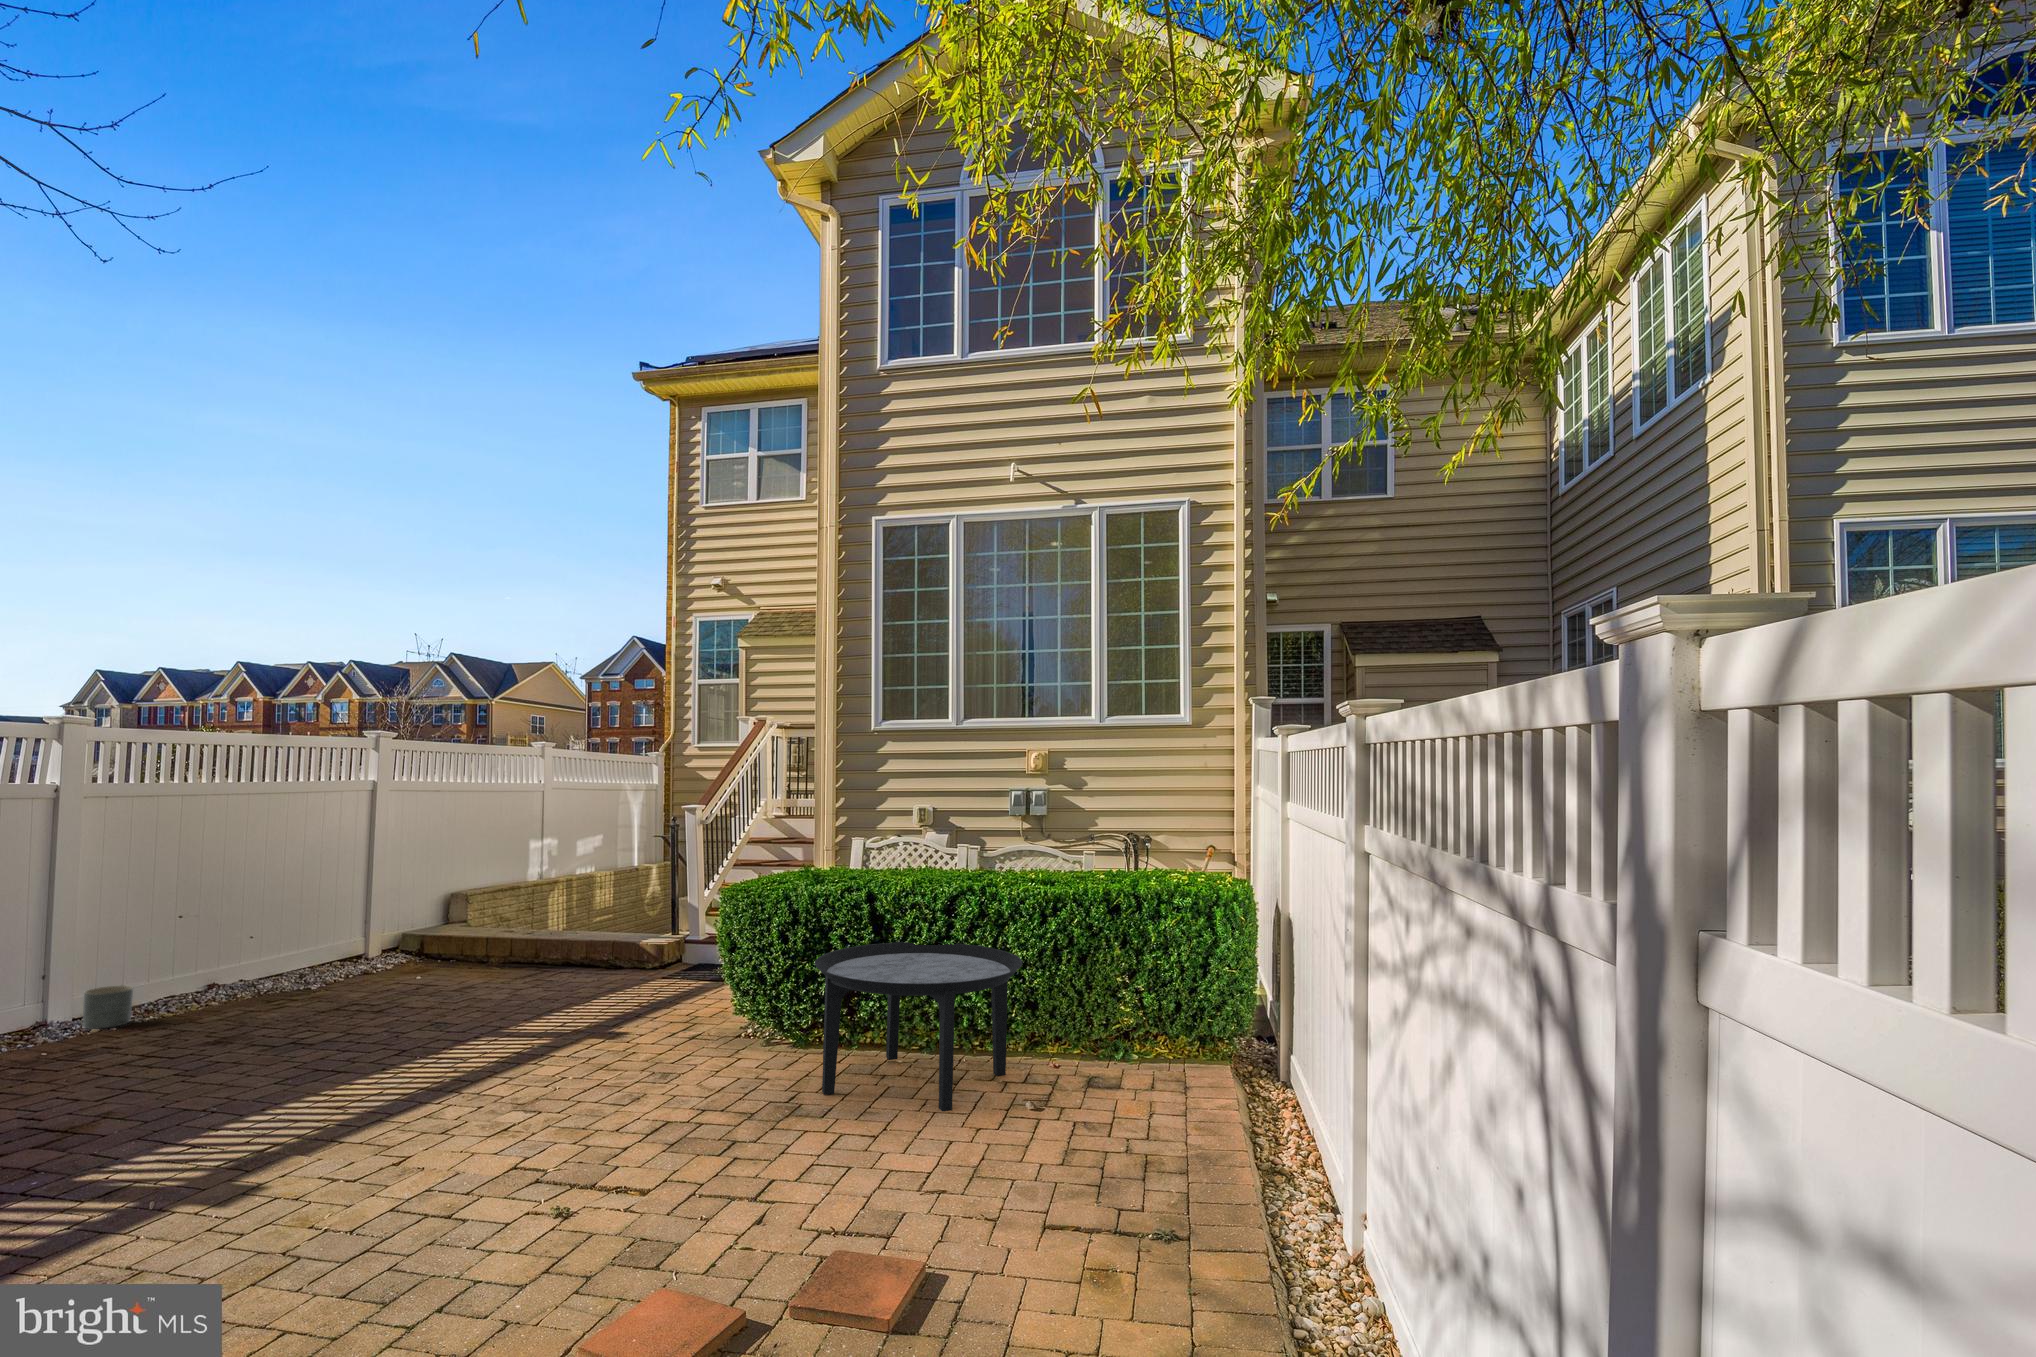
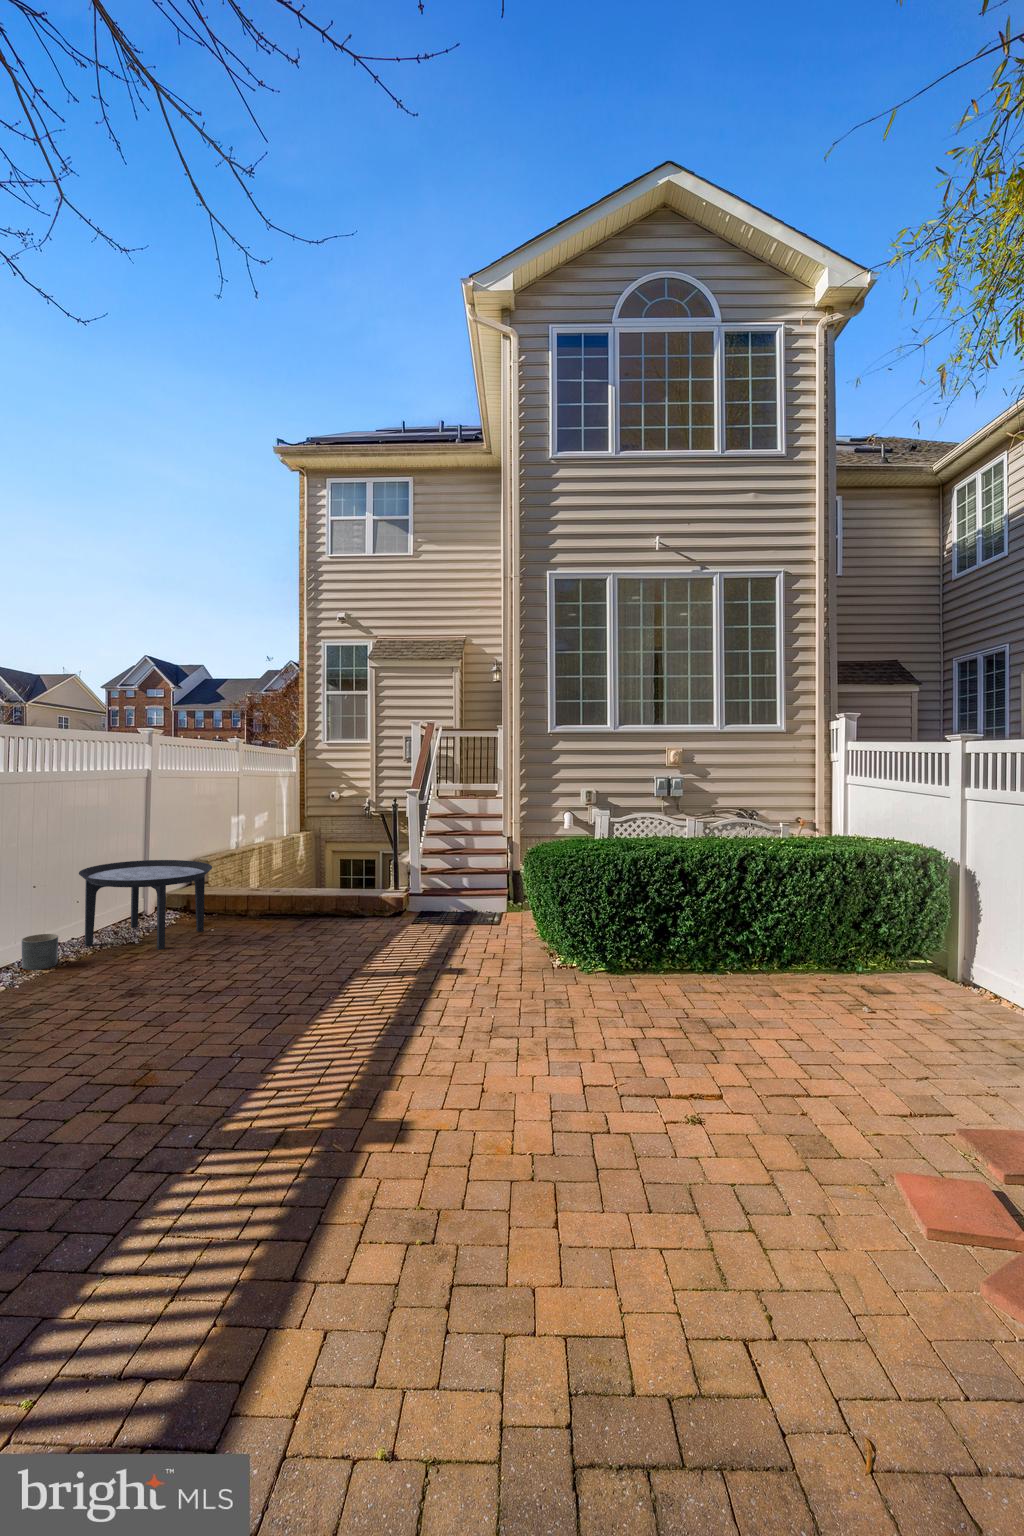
round table: present [815,942,1023,1112] -> present [79,860,212,950]

